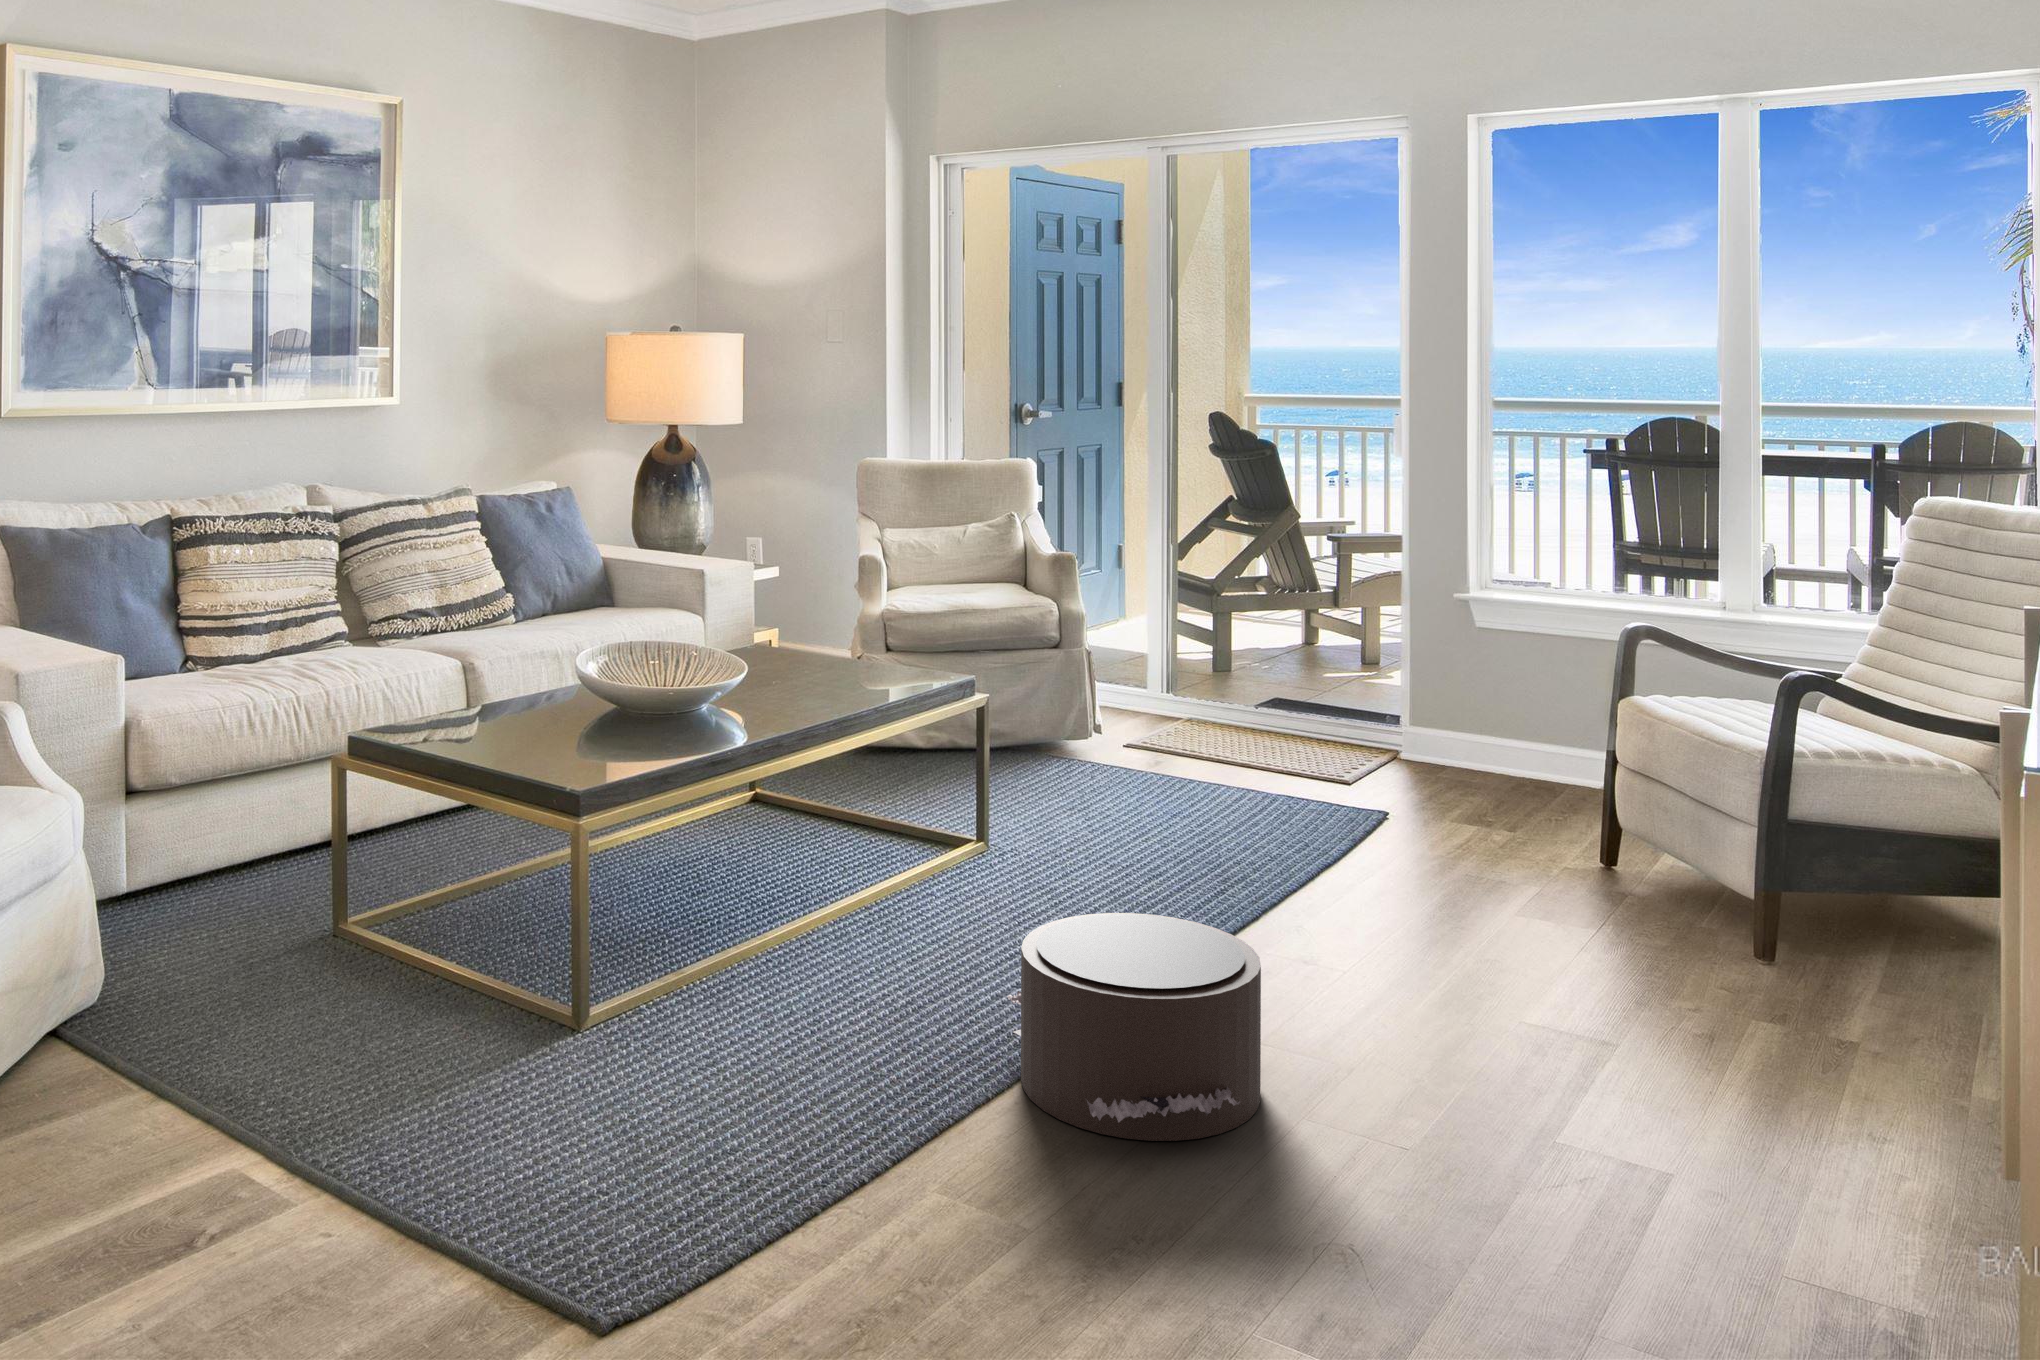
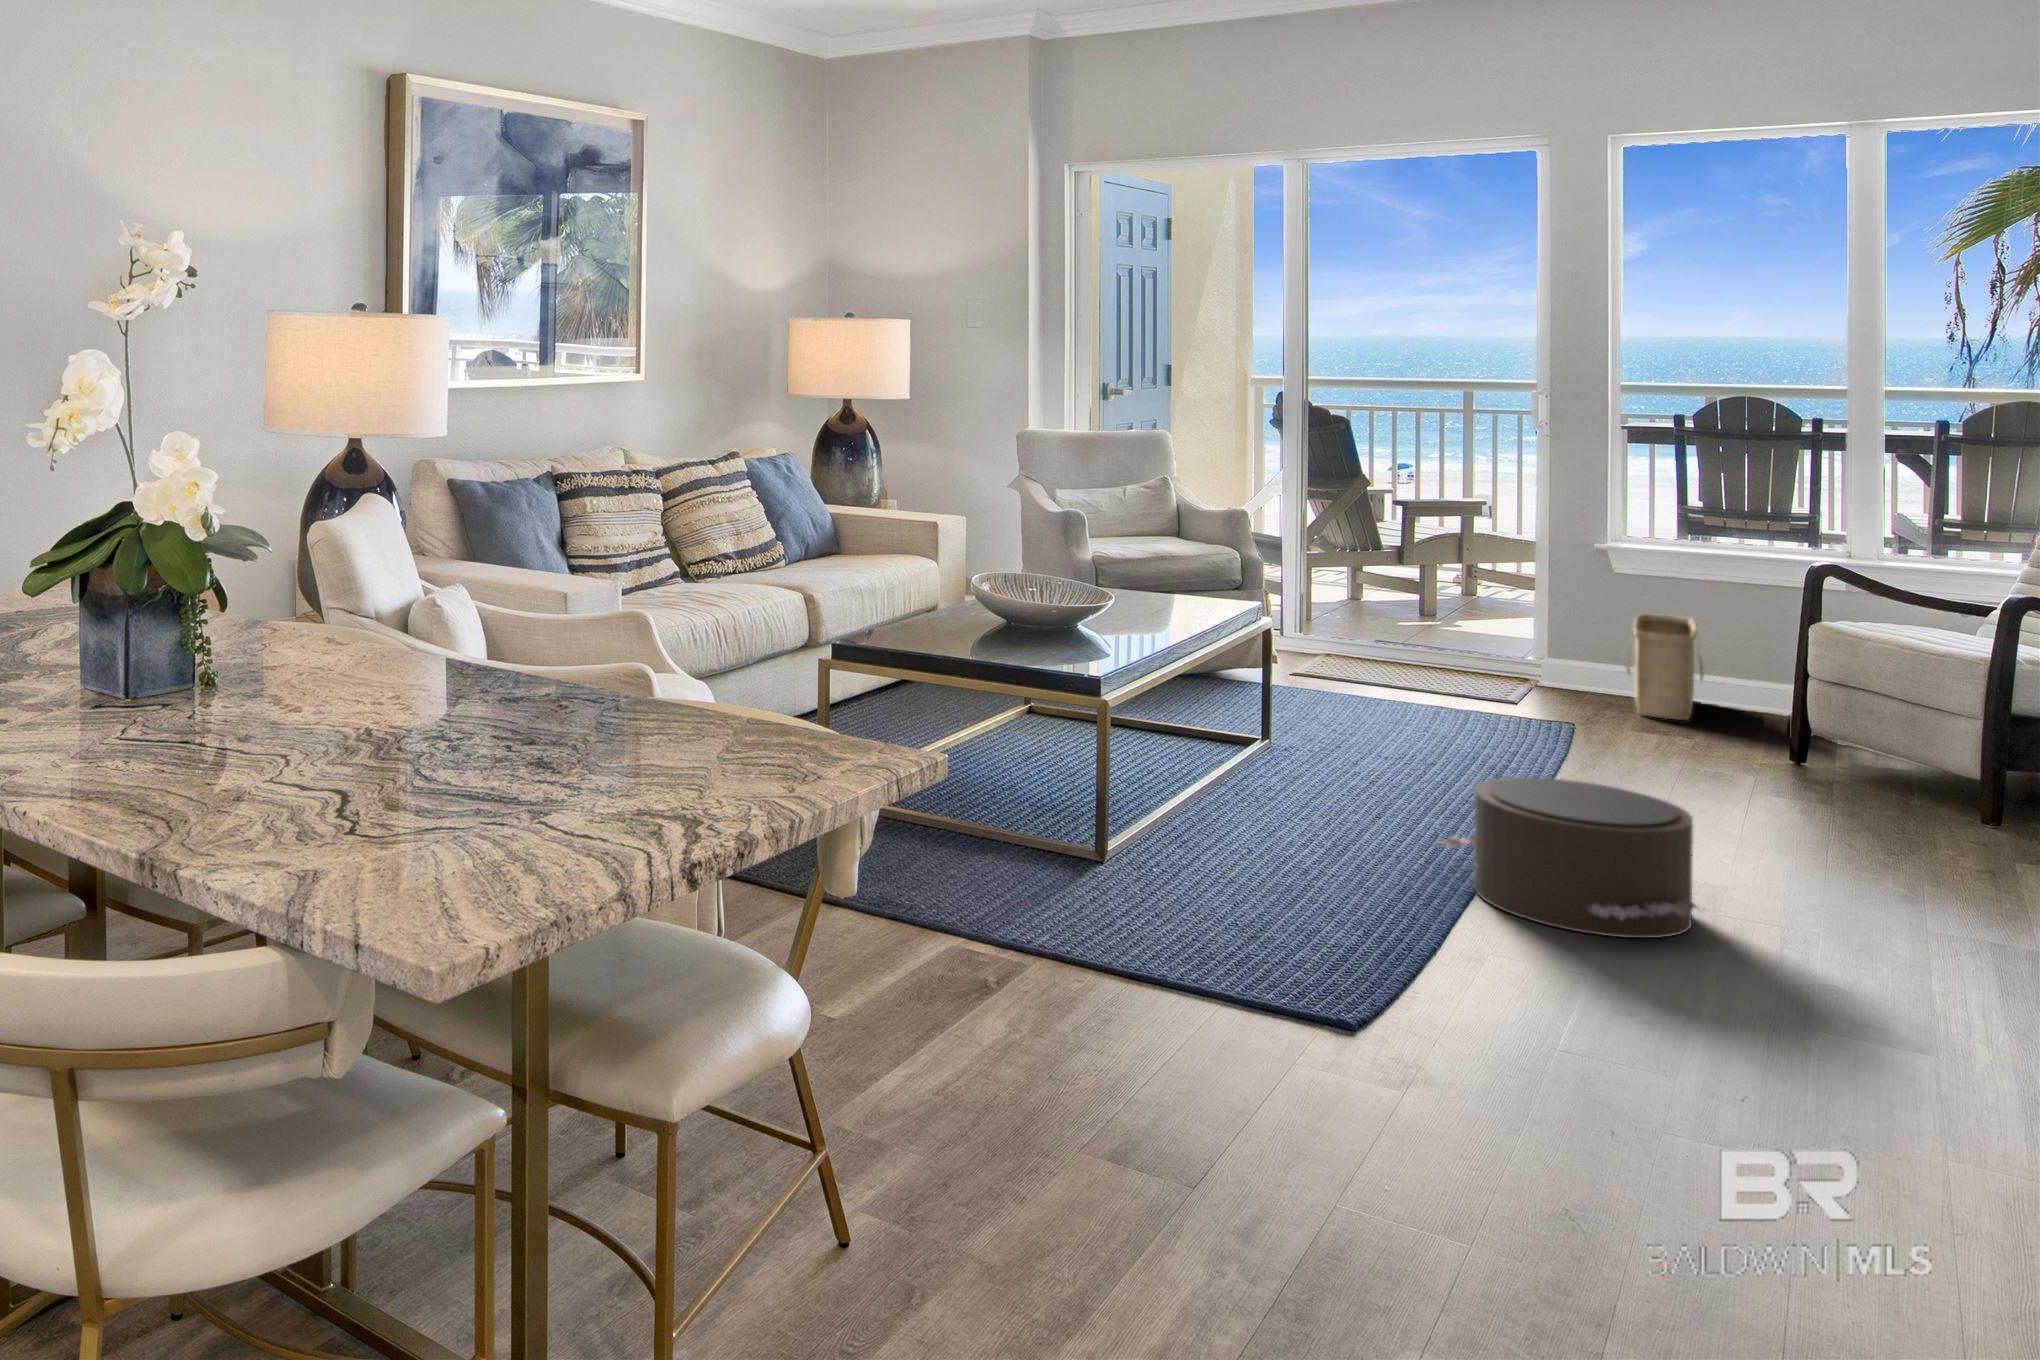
basket: none [1469,678,1559,807] -> present [1627,614,1703,720]

